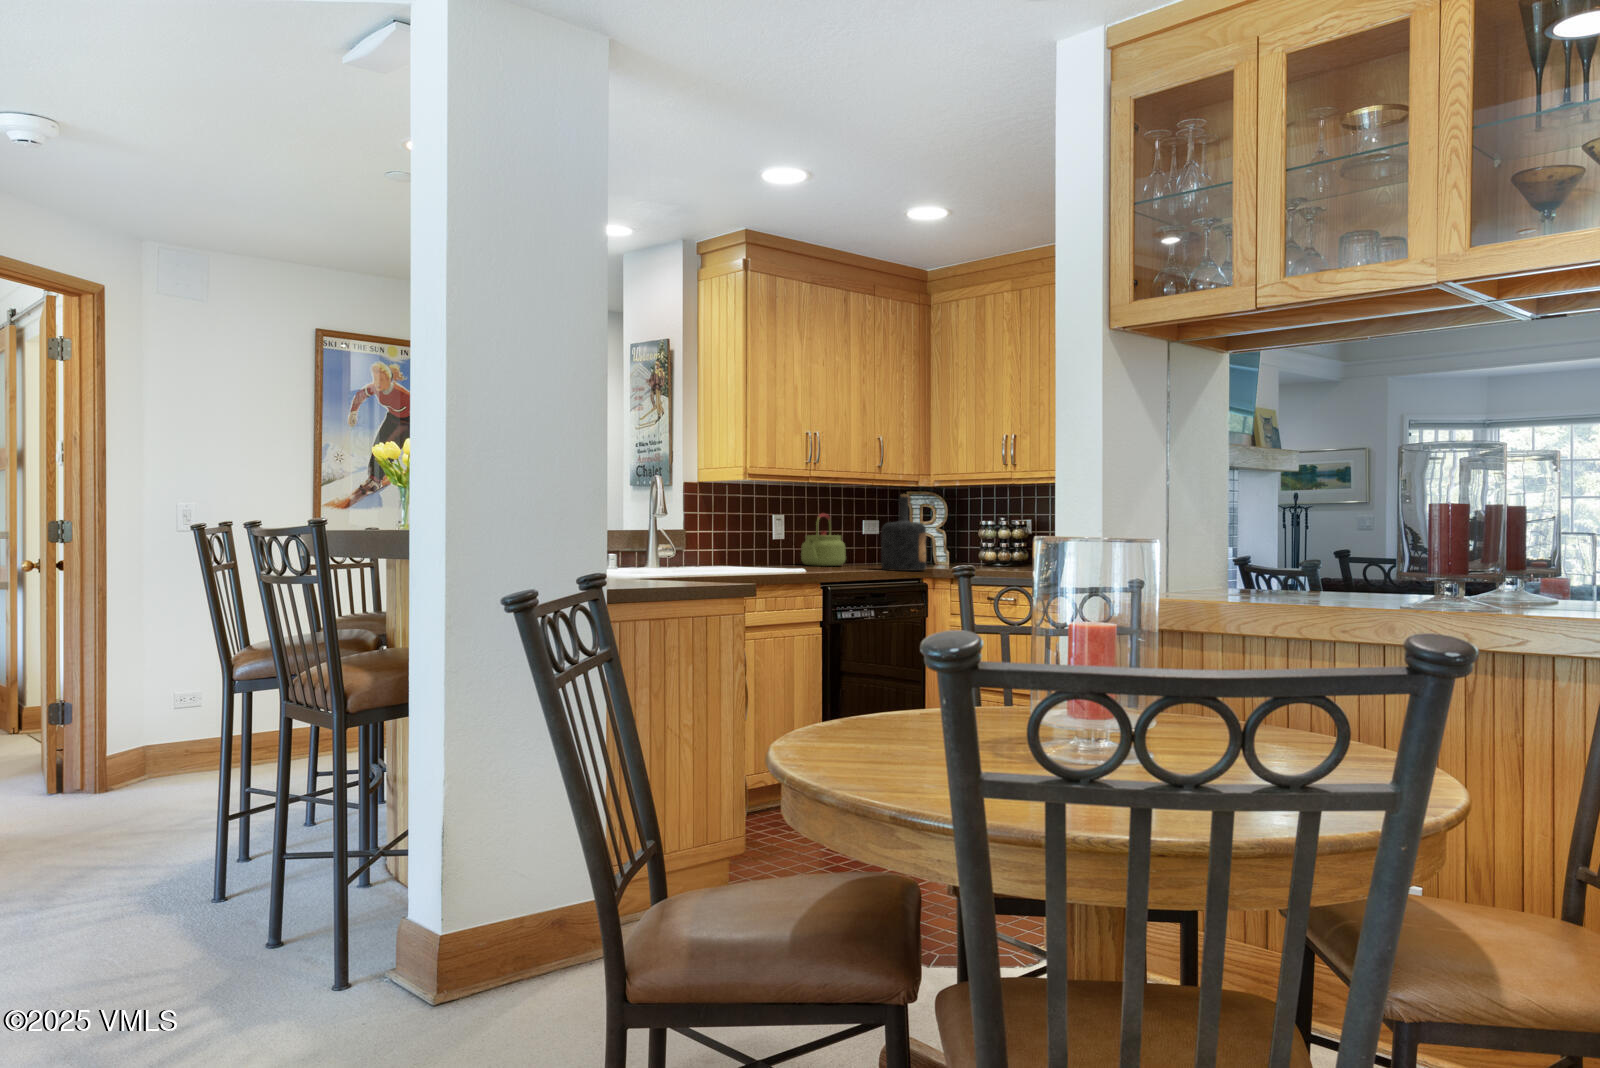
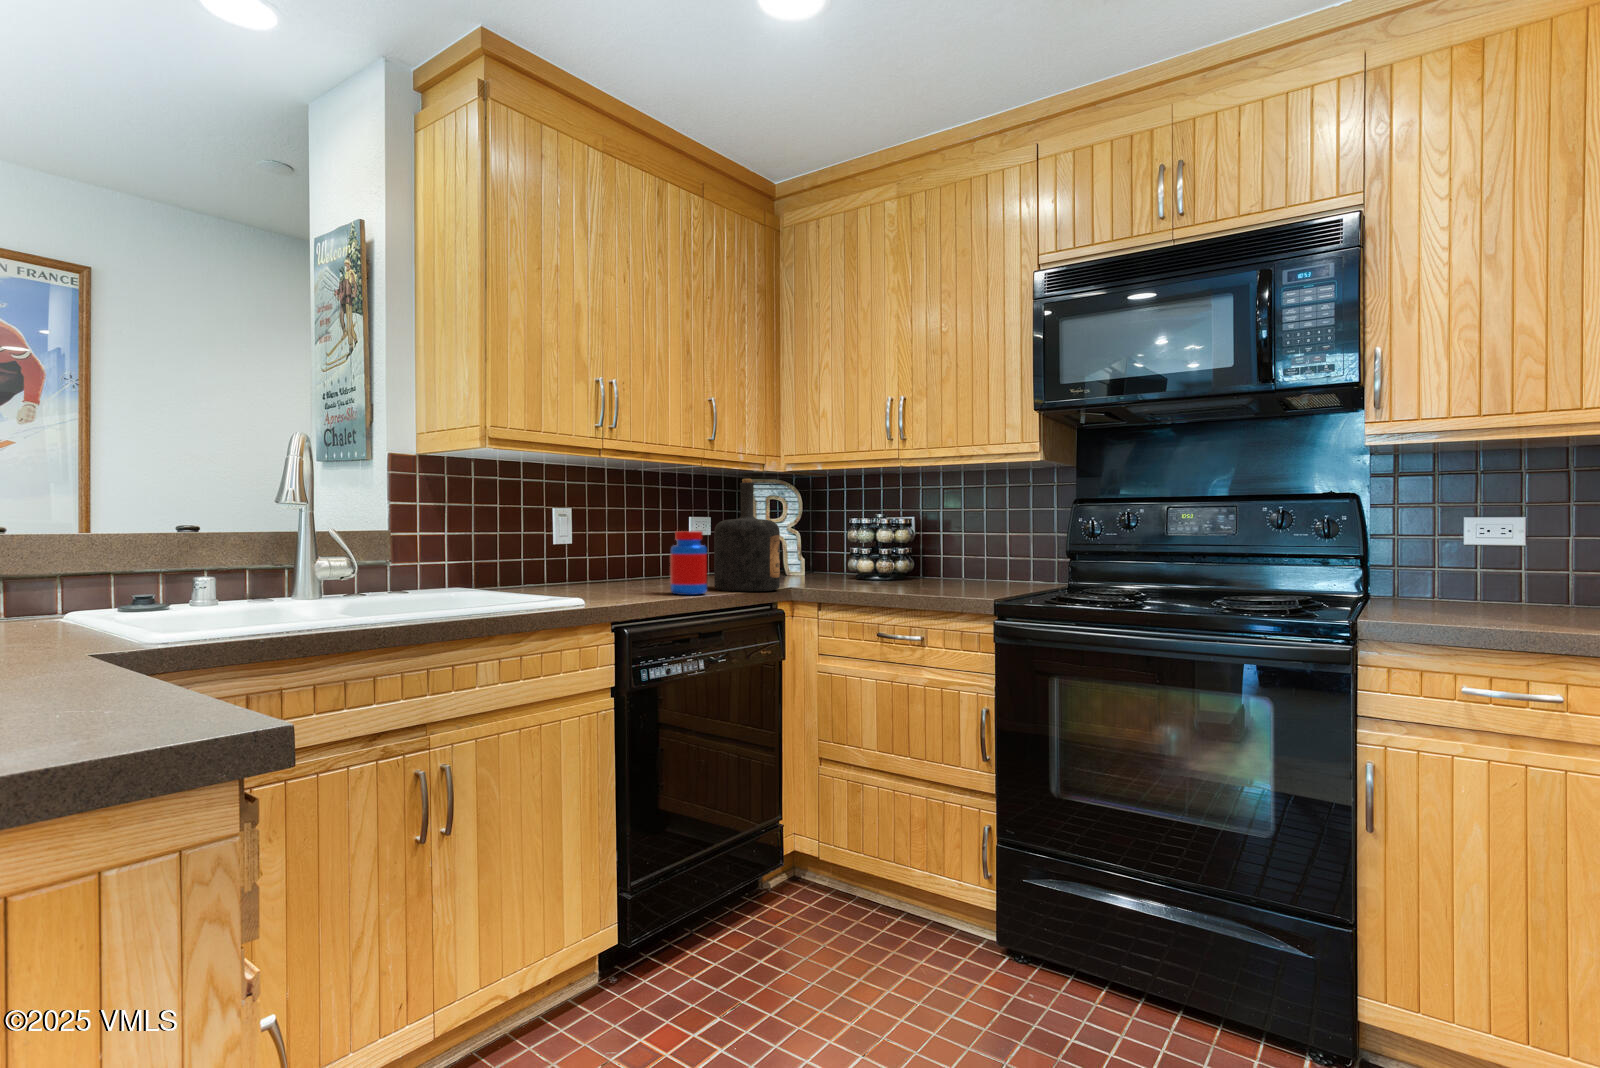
kettle: present [801,514,846,566] -> none [598,507,663,583]
jar: none [853,530,877,571] -> present [670,531,707,595]

